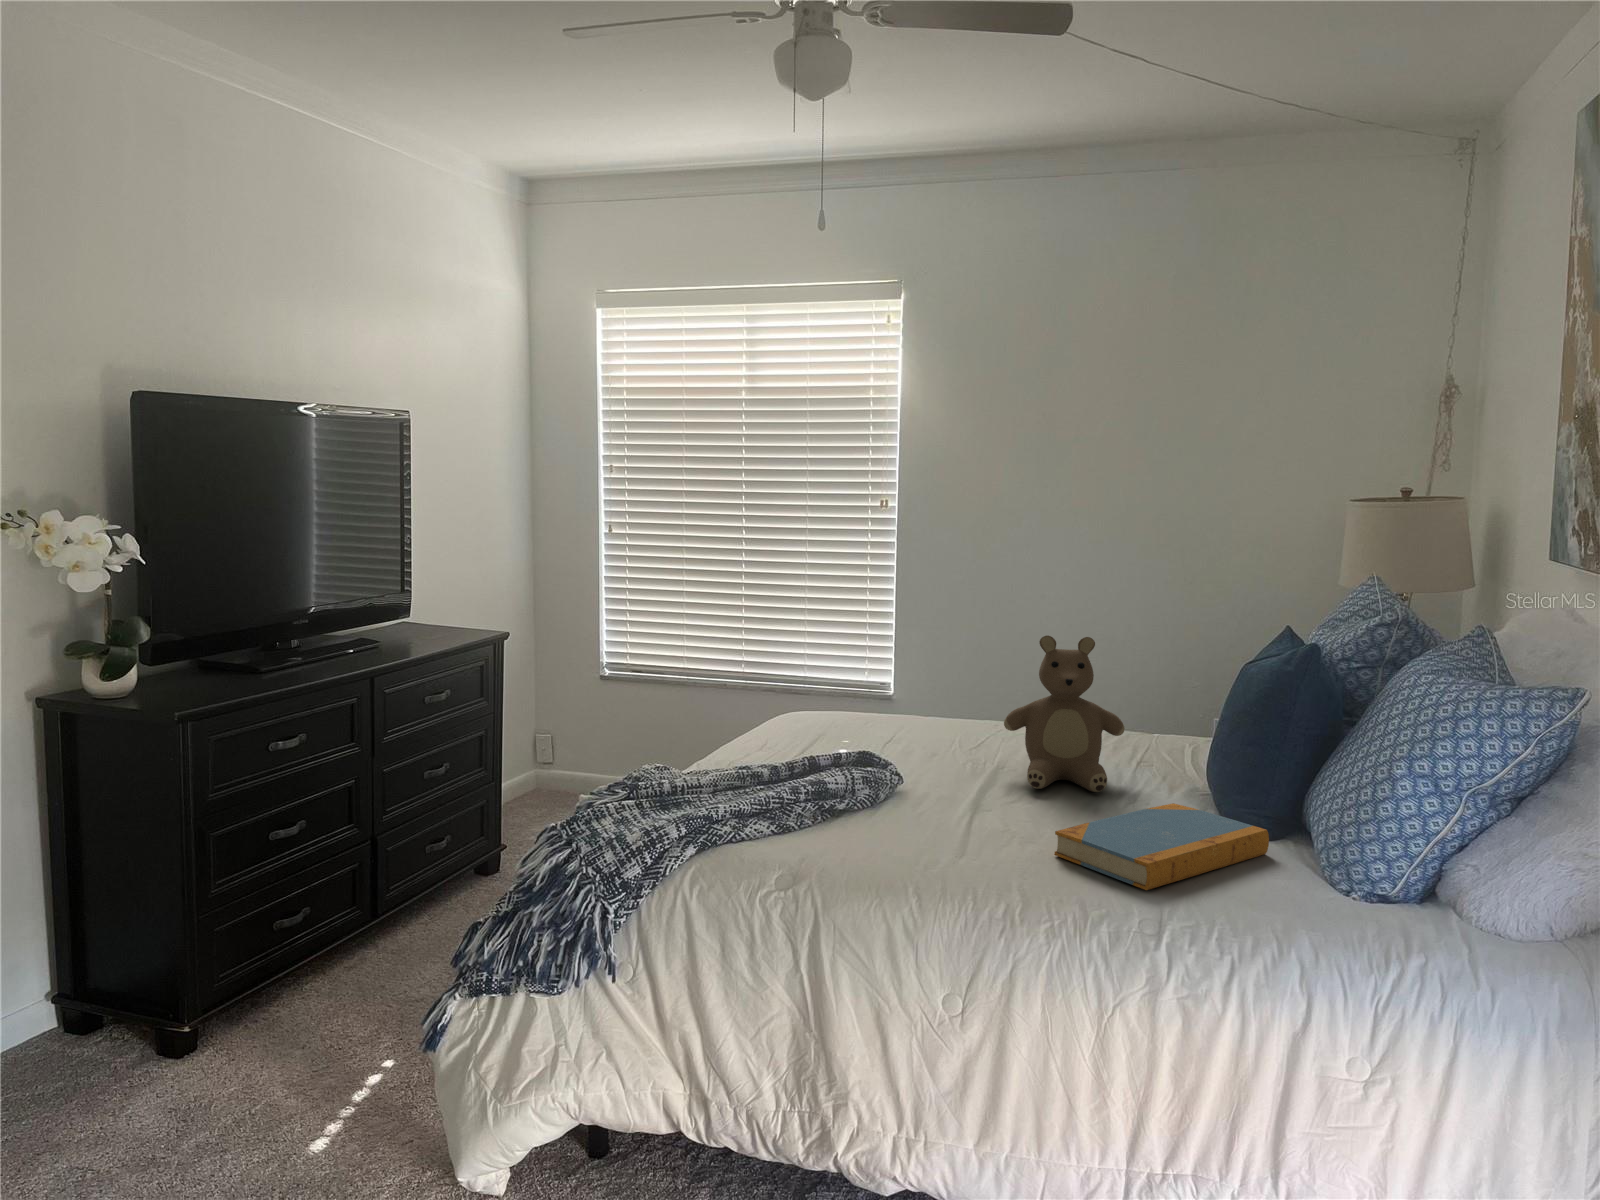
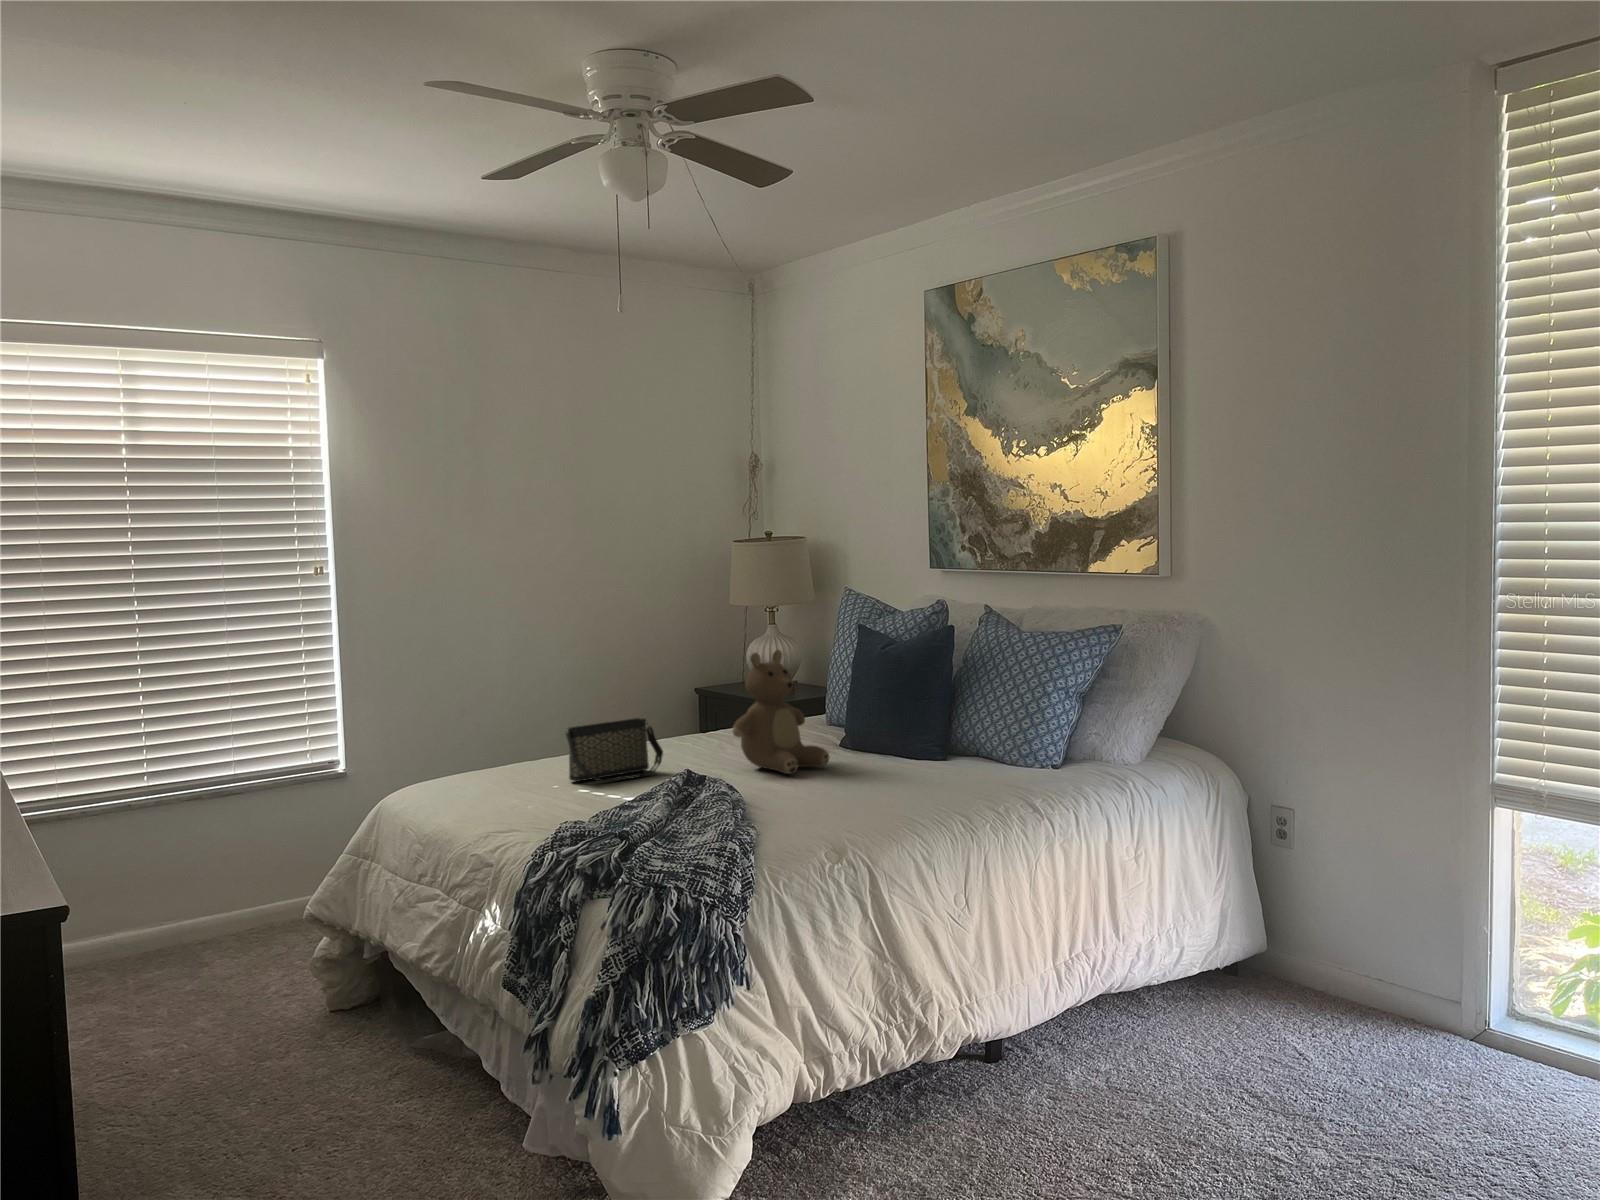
handbag: none [867,679,966,746] -> present [566,718,663,781]
book: present [1055,803,1269,890] -> none [899,748,995,793]

